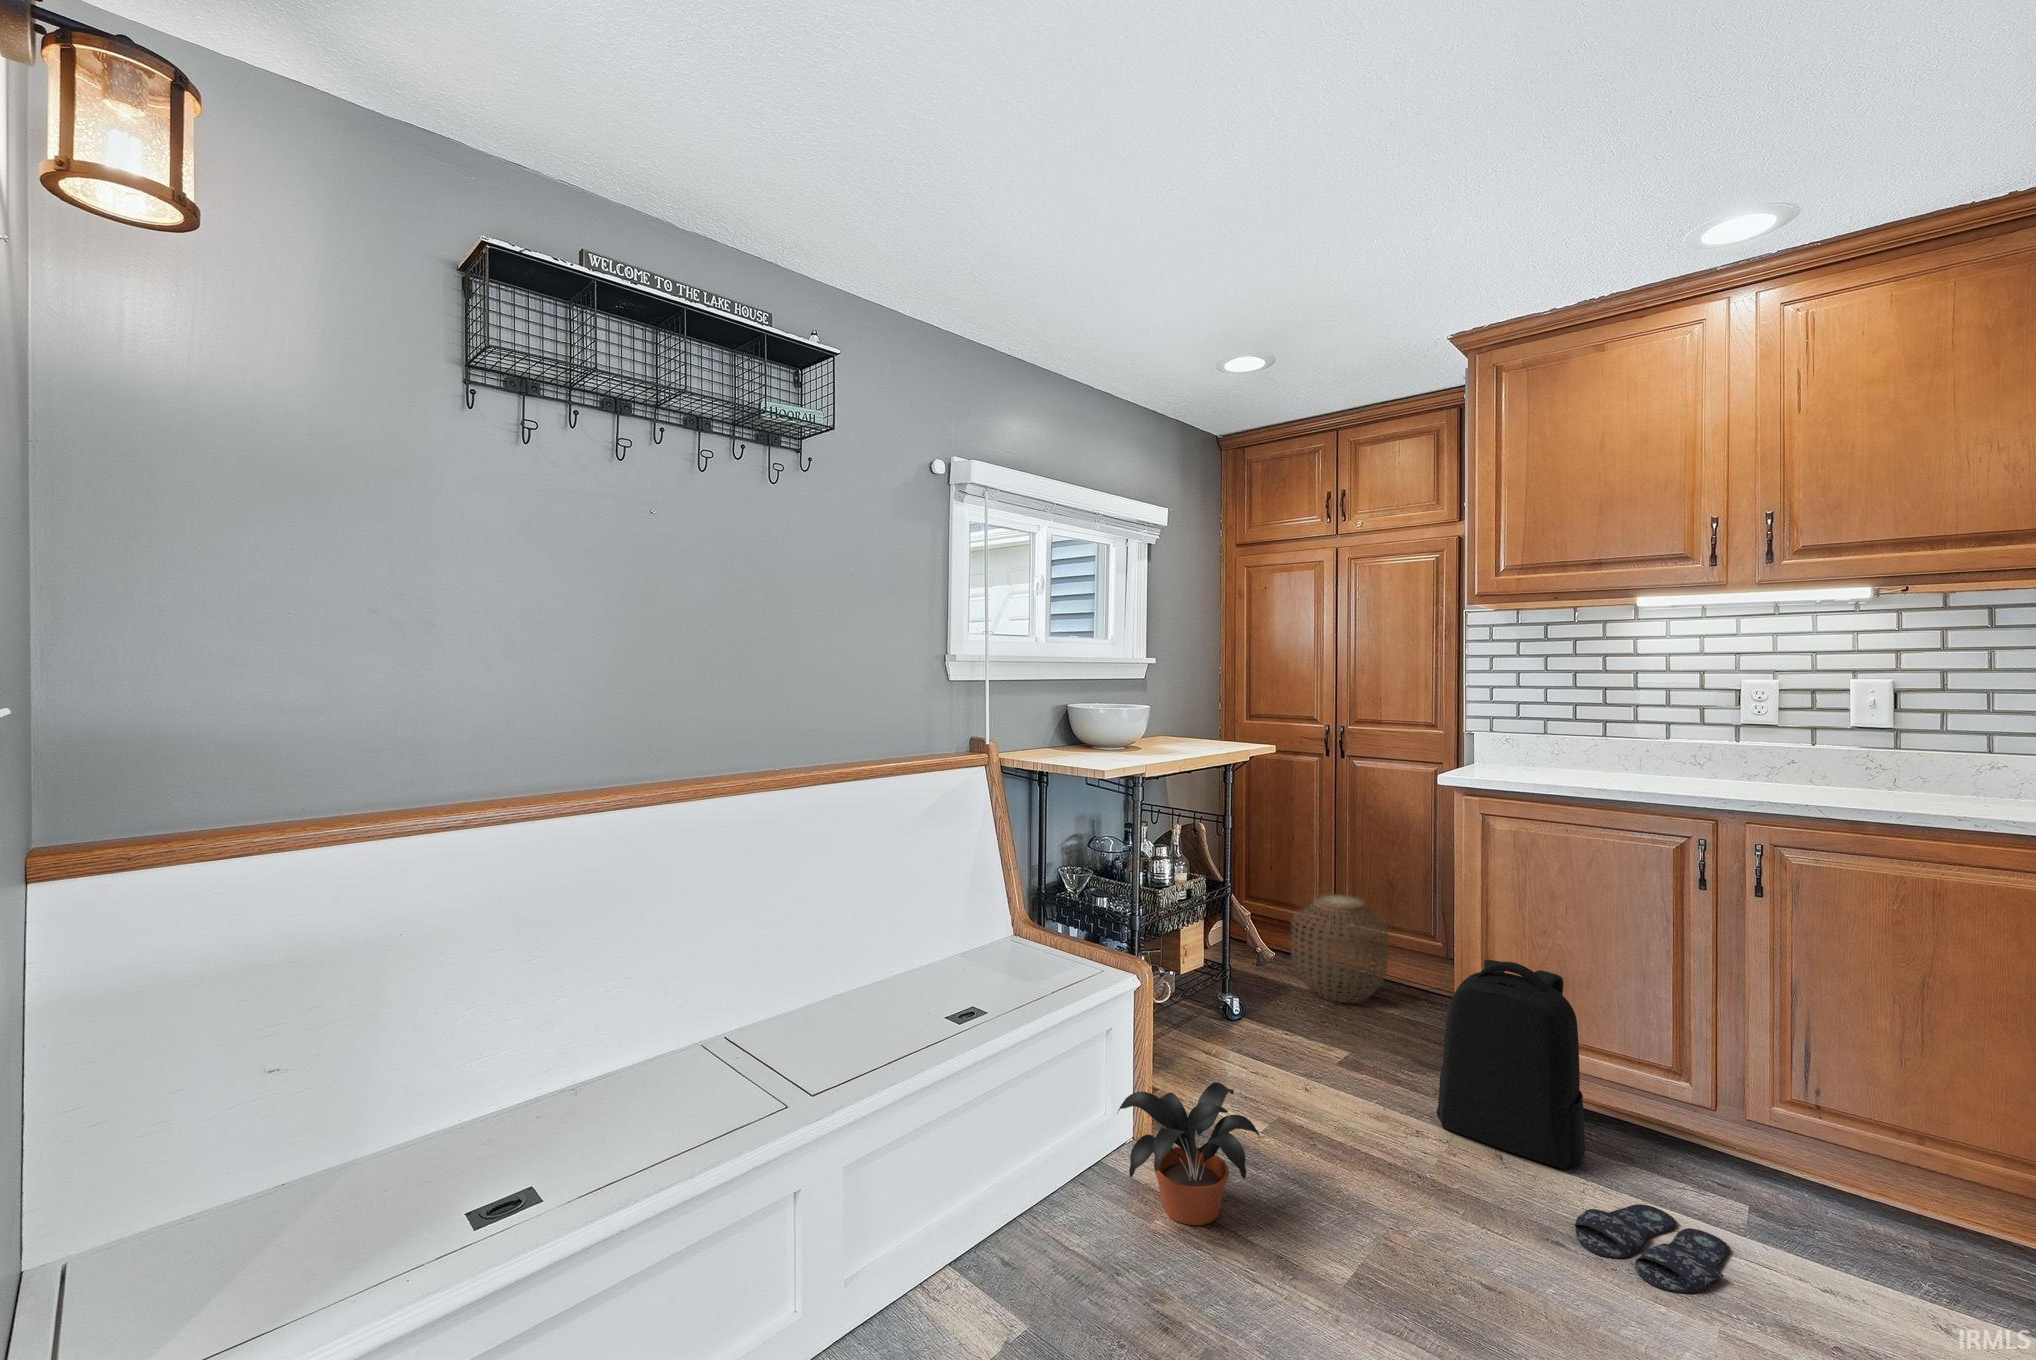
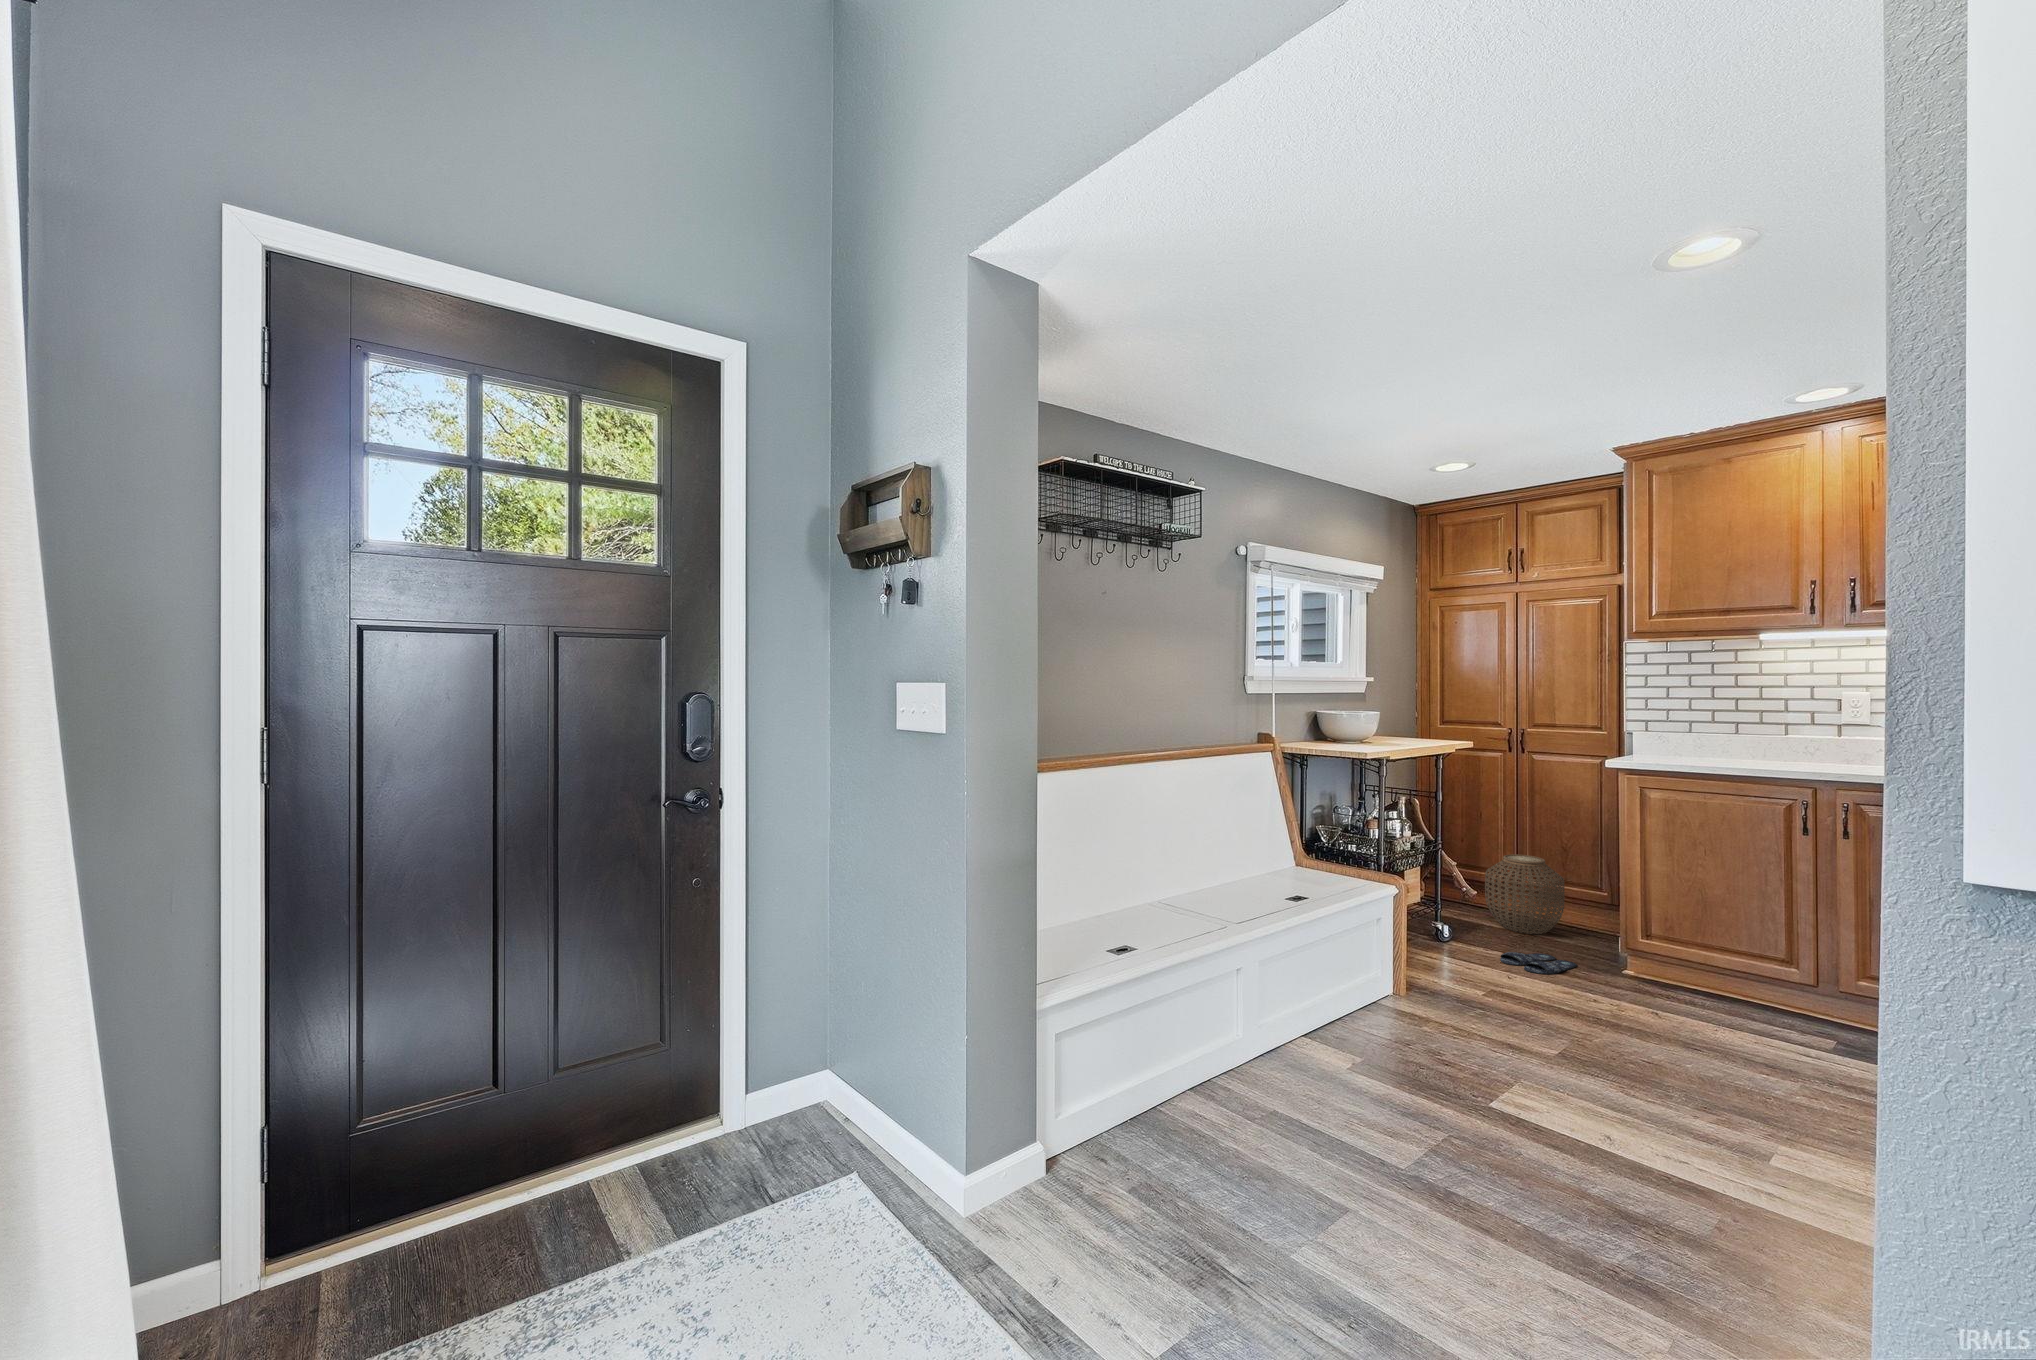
backpack: present [1437,960,1585,1169] -> none [1608,885,1719,1020]
potted plant: present [1118,1082,1261,1225] -> none [1392,948,1491,1029]
slippers: present [1575,1204,1729,1293] -> present [1500,952,1577,974]

